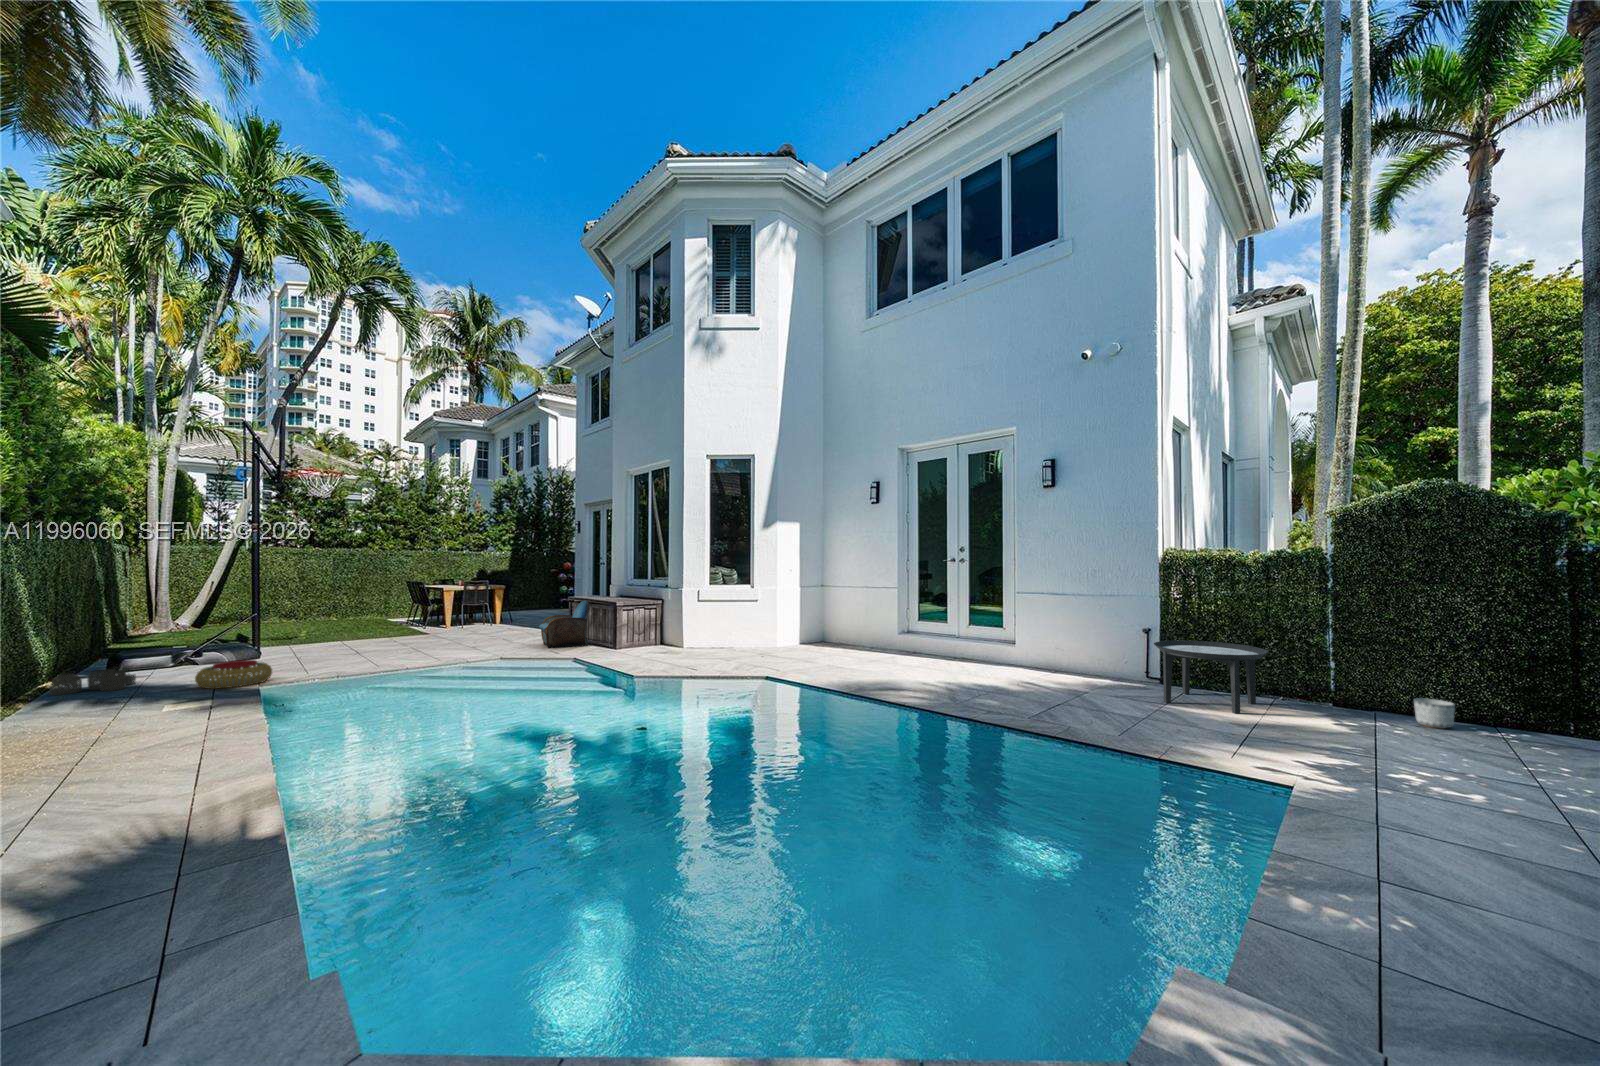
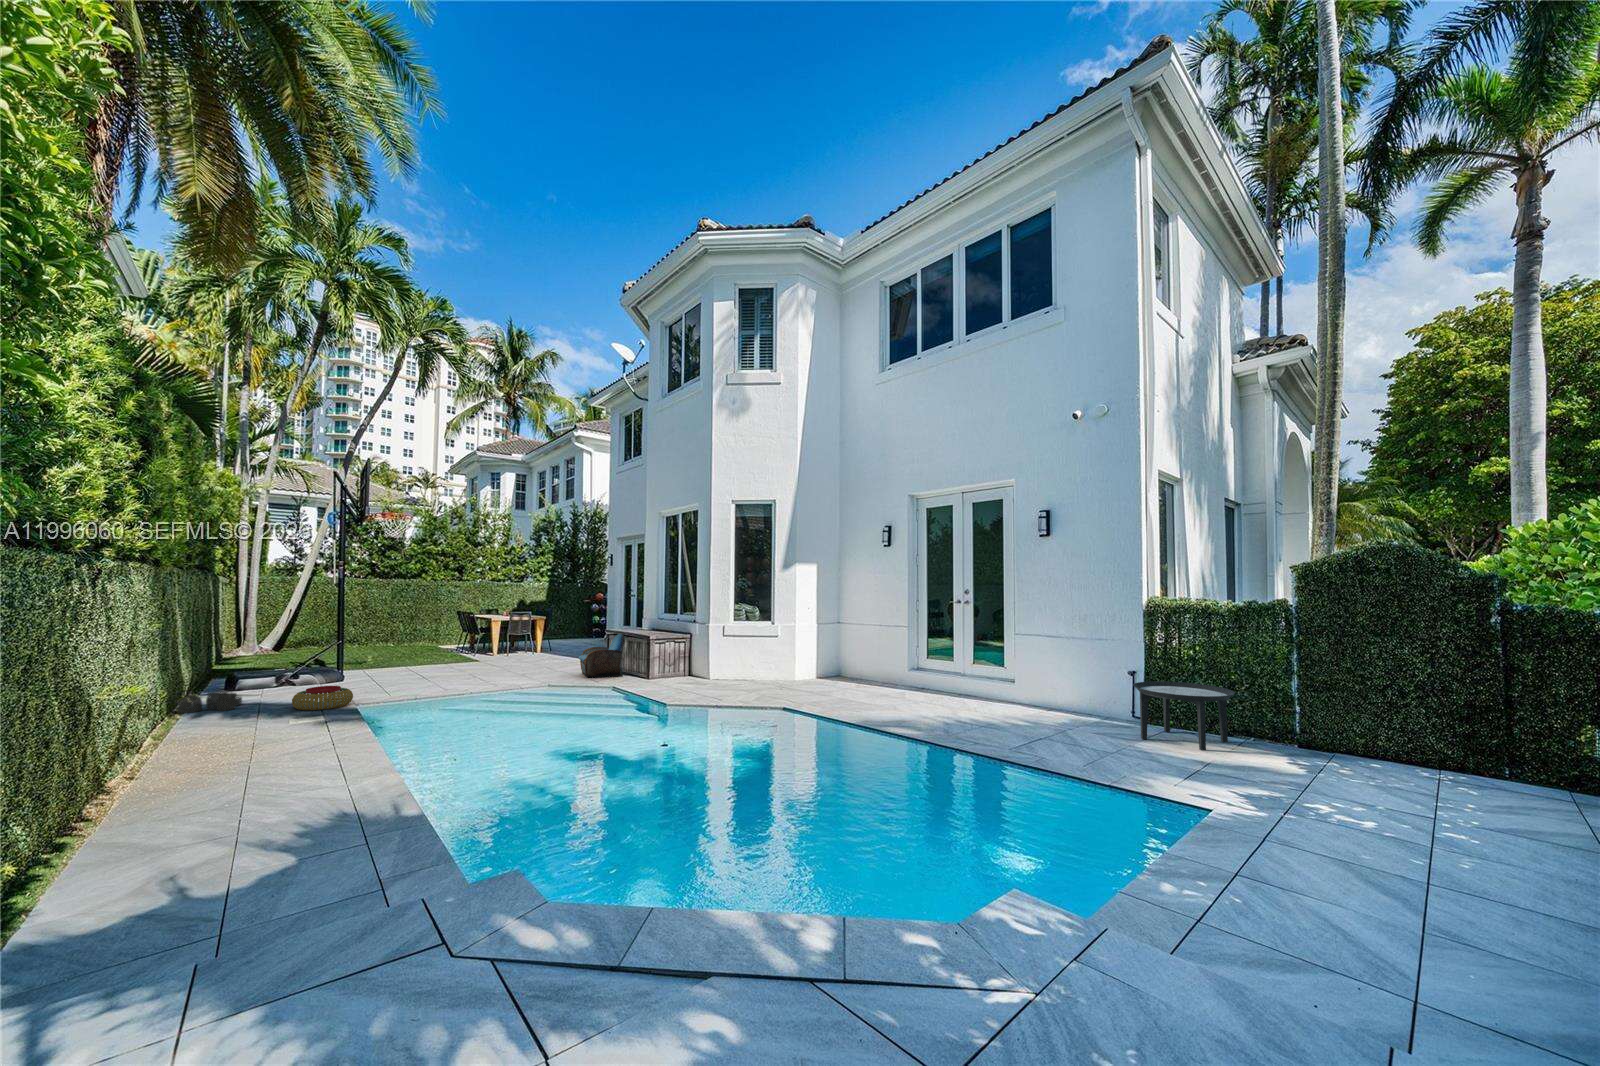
planter: present [1414,698,1455,729] -> none [1364,740,1400,768]

